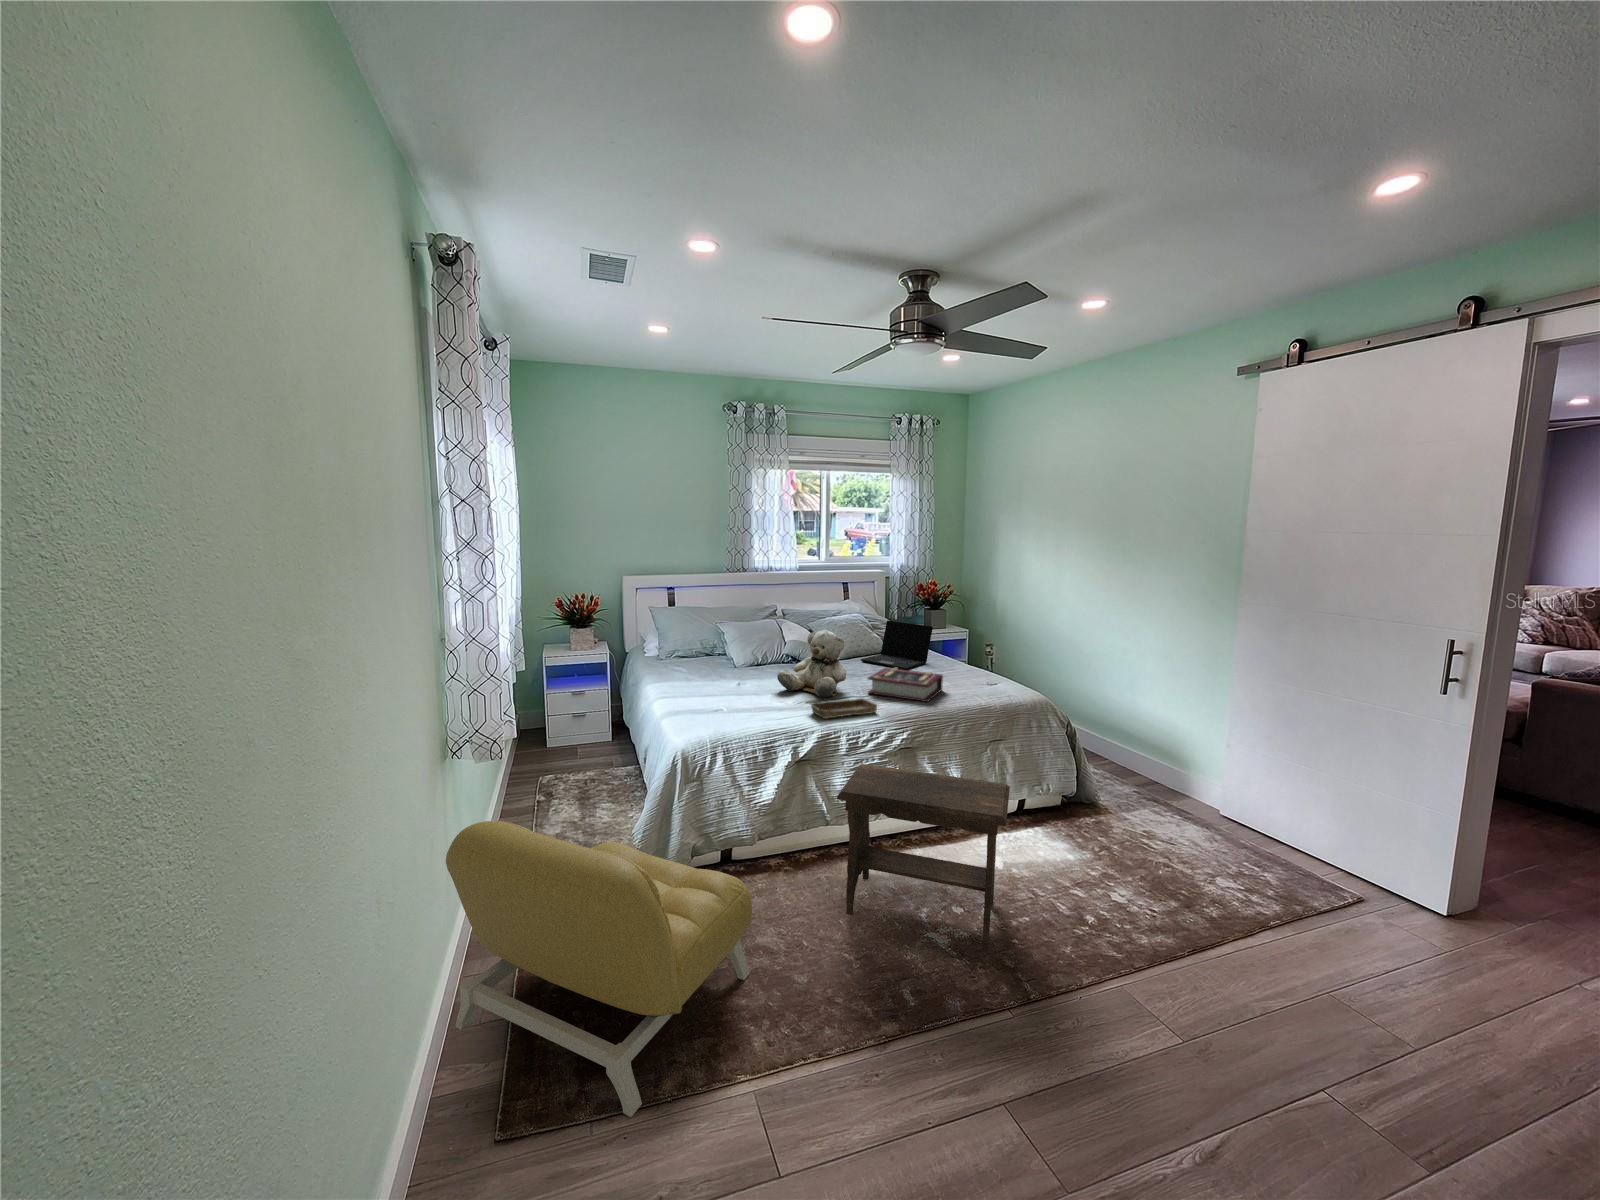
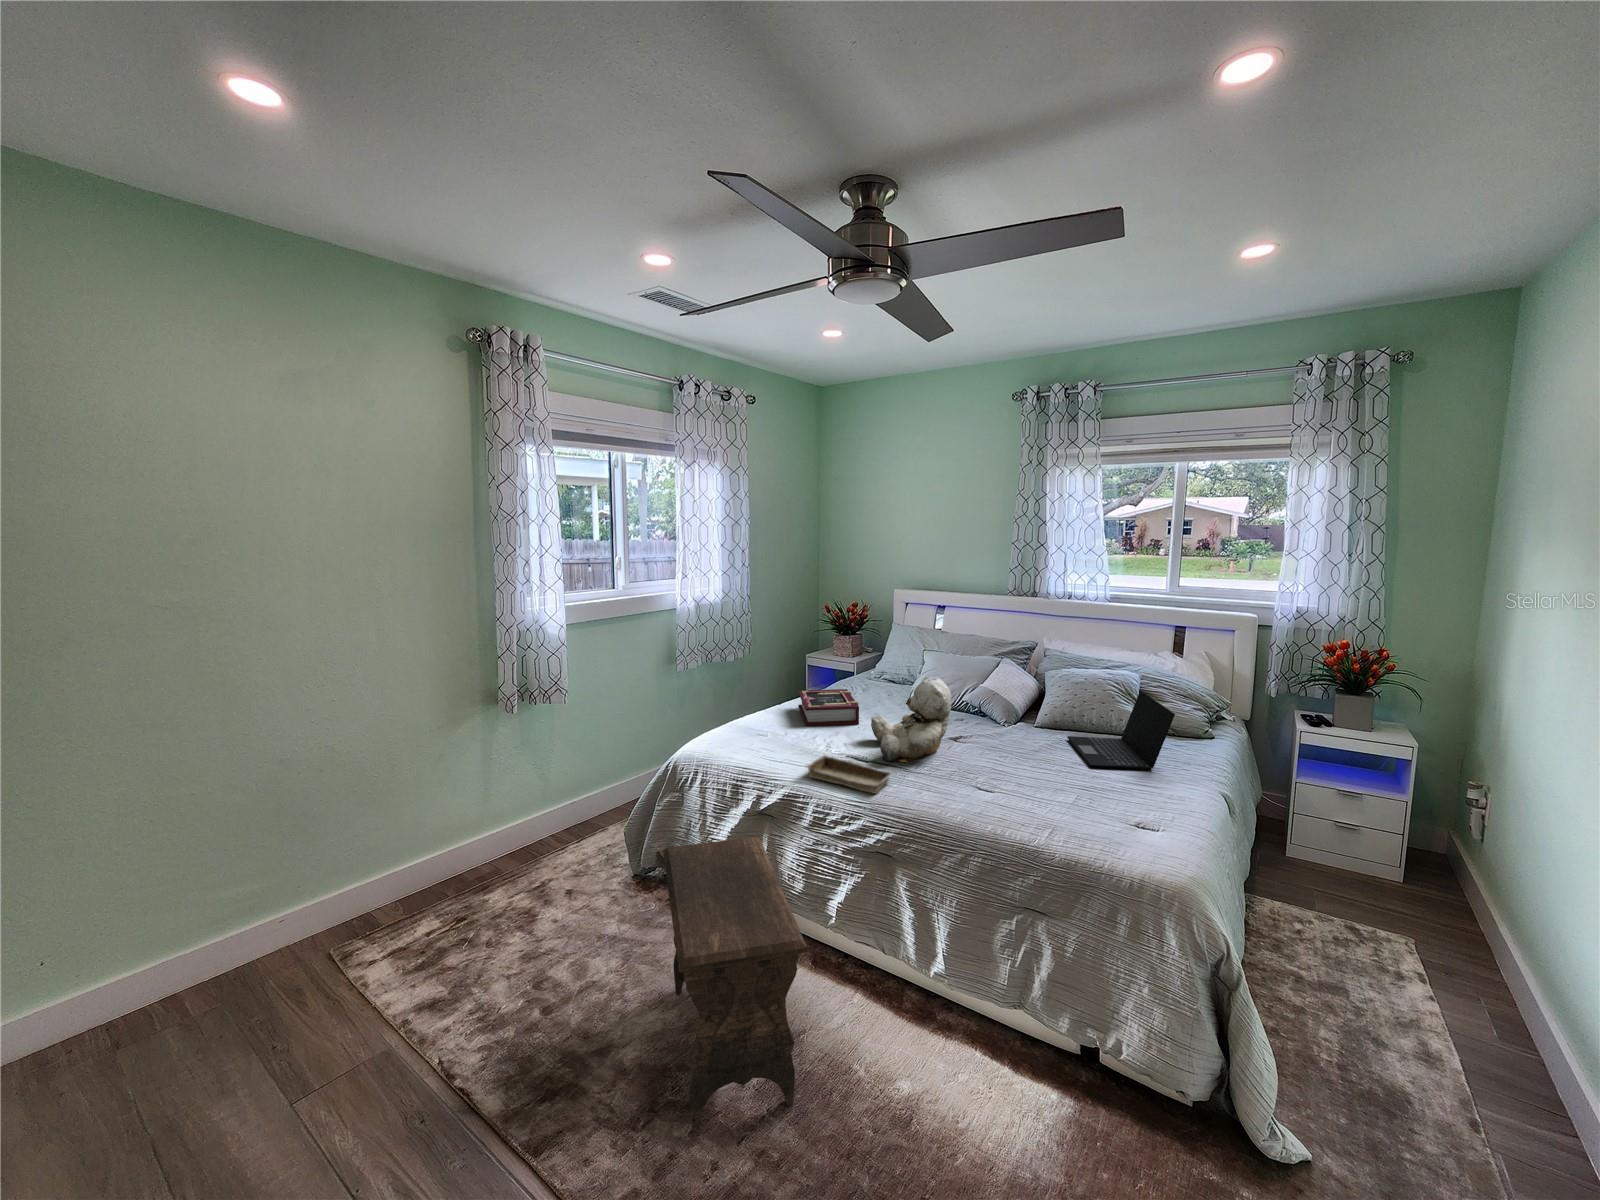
book: present [868,668,943,702] -> present [798,689,859,726]
armchair: present [446,821,752,1117] -> none [346,745,588,986]

